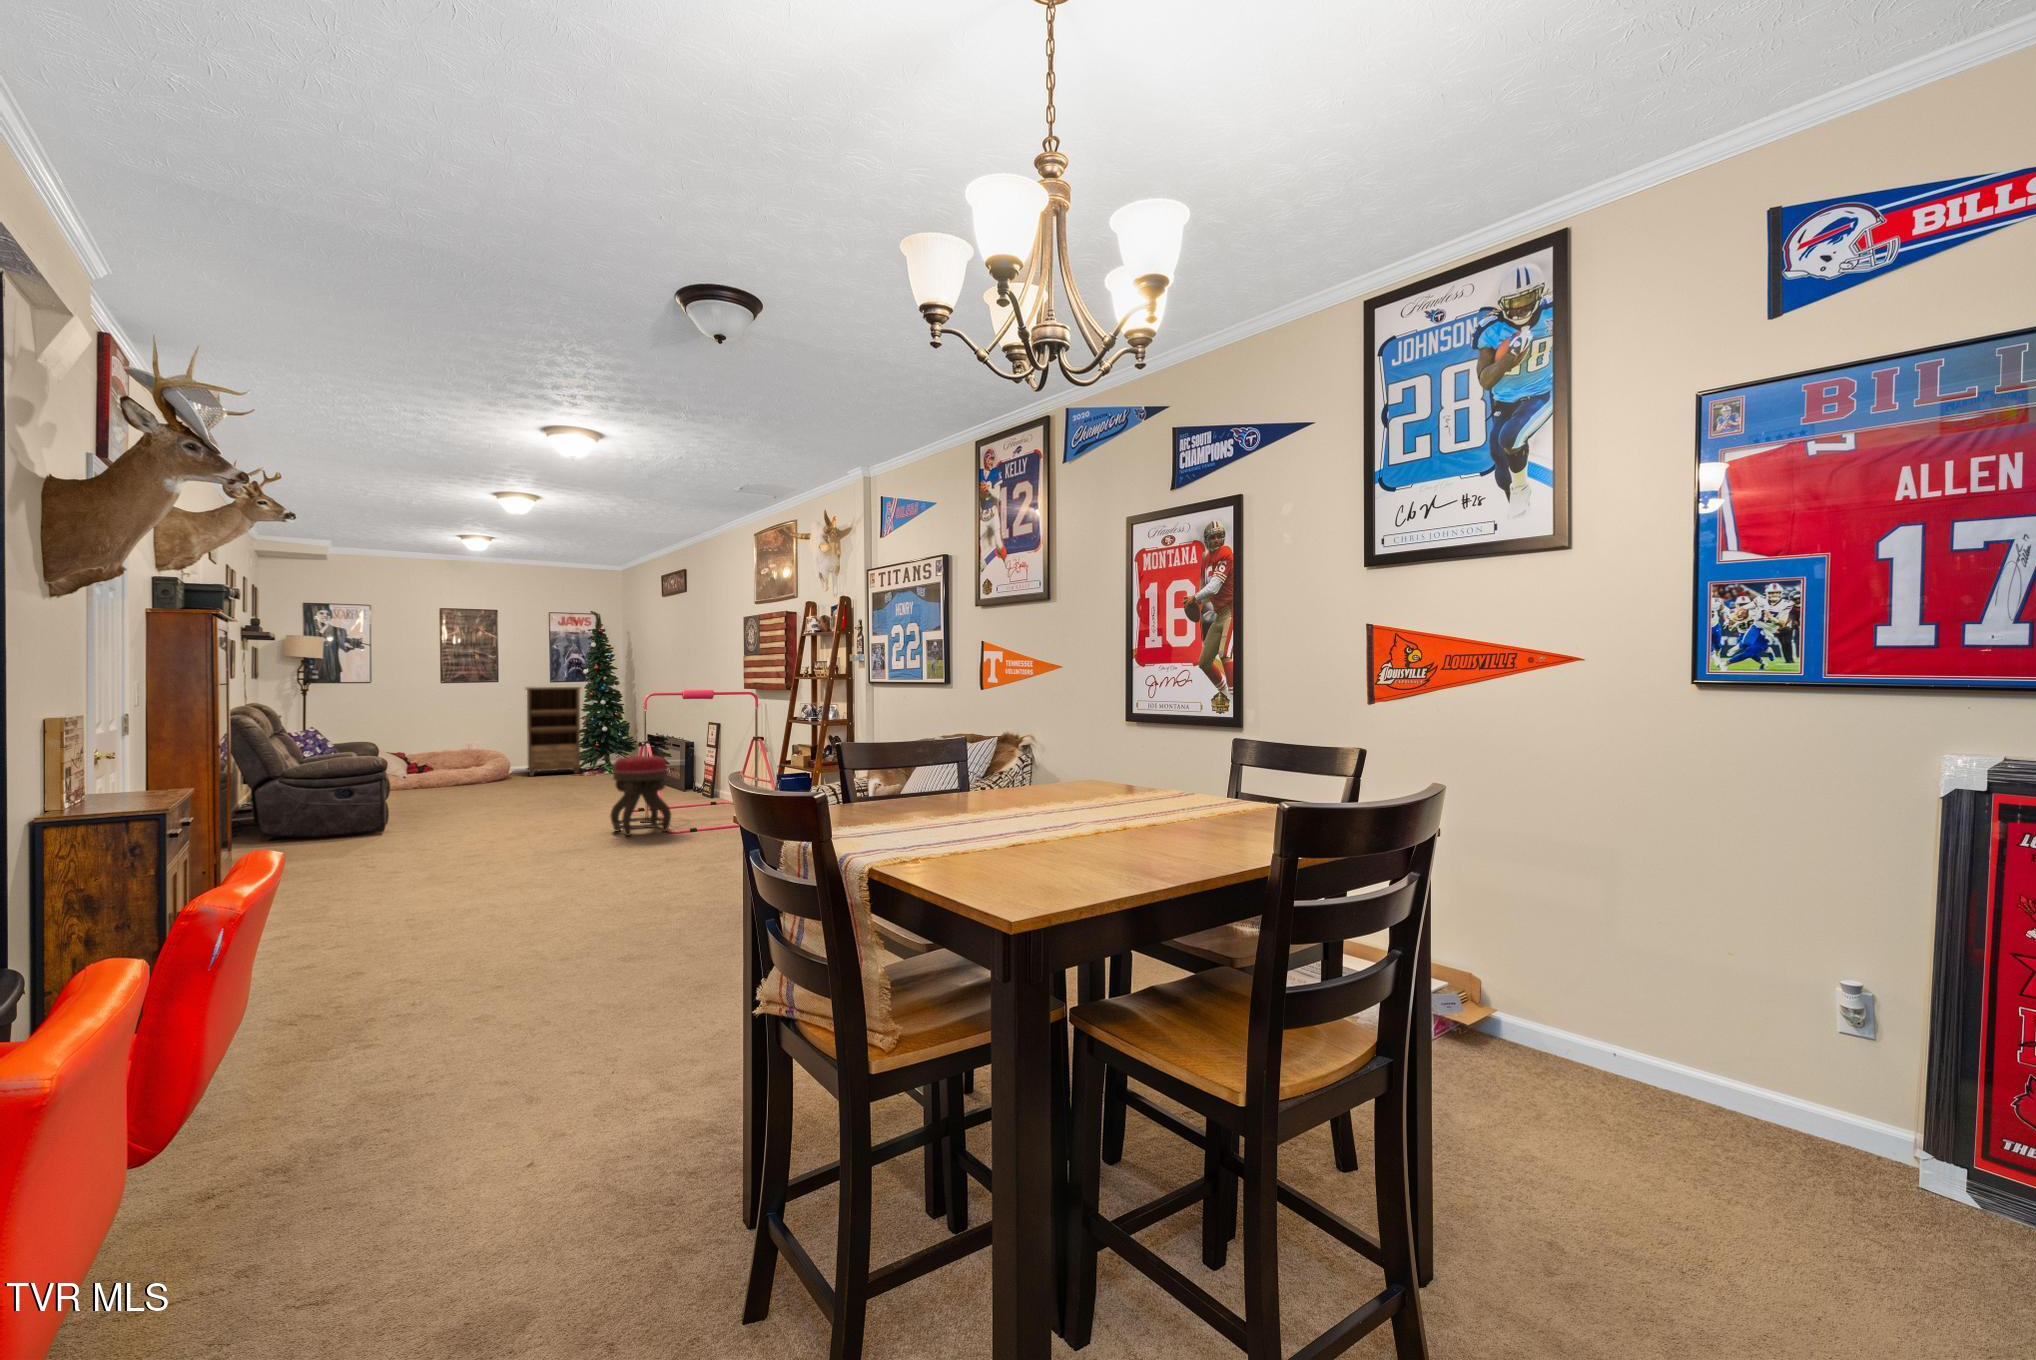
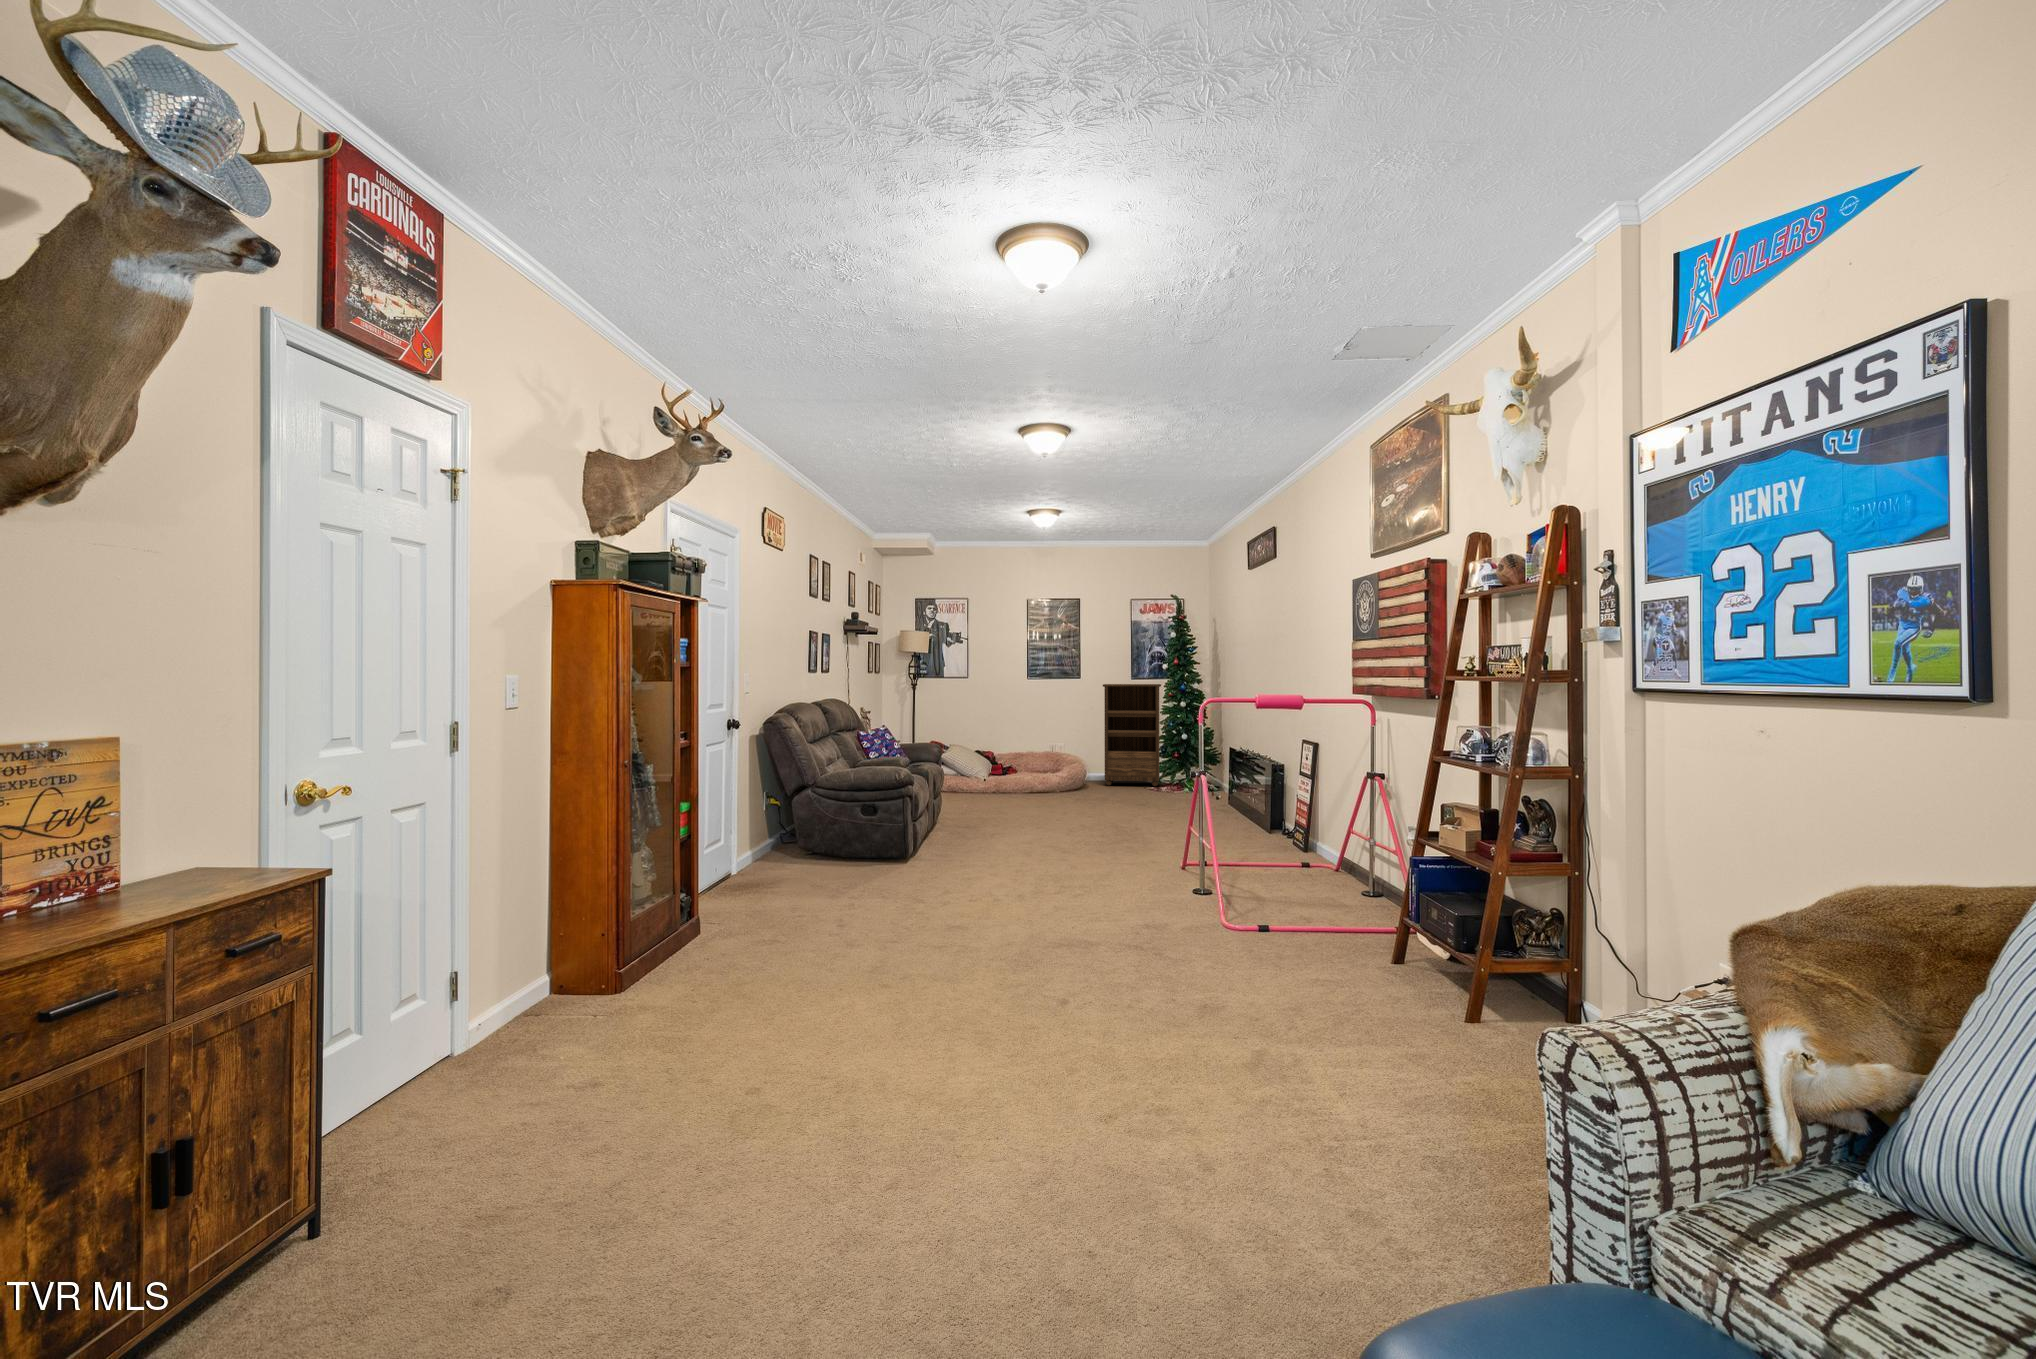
ottoman: present [611,756,671,836] -> none [1146,794,1230,920]

